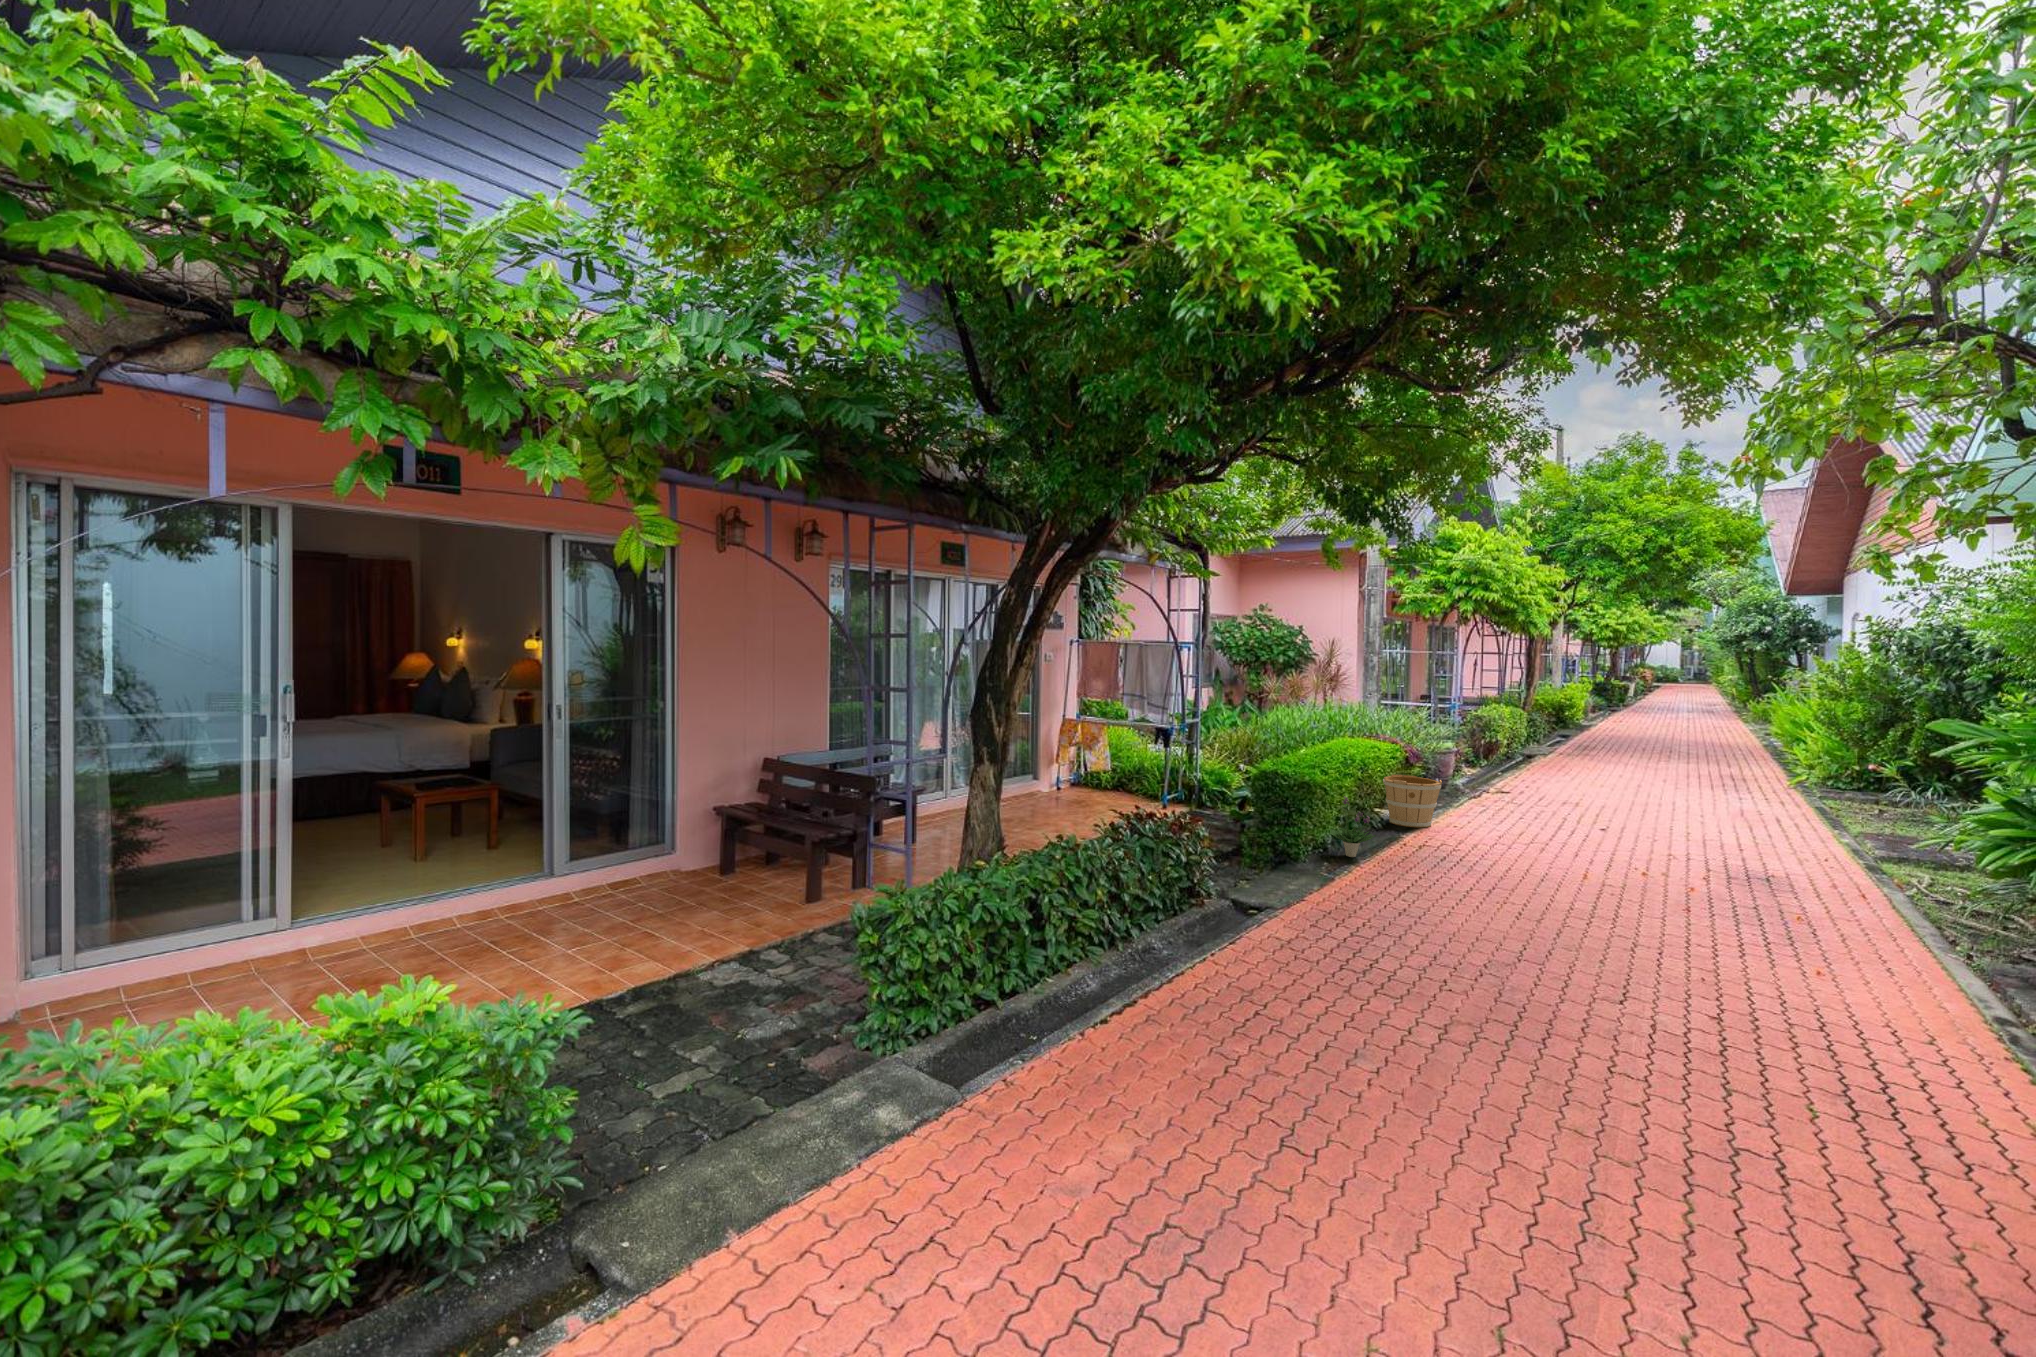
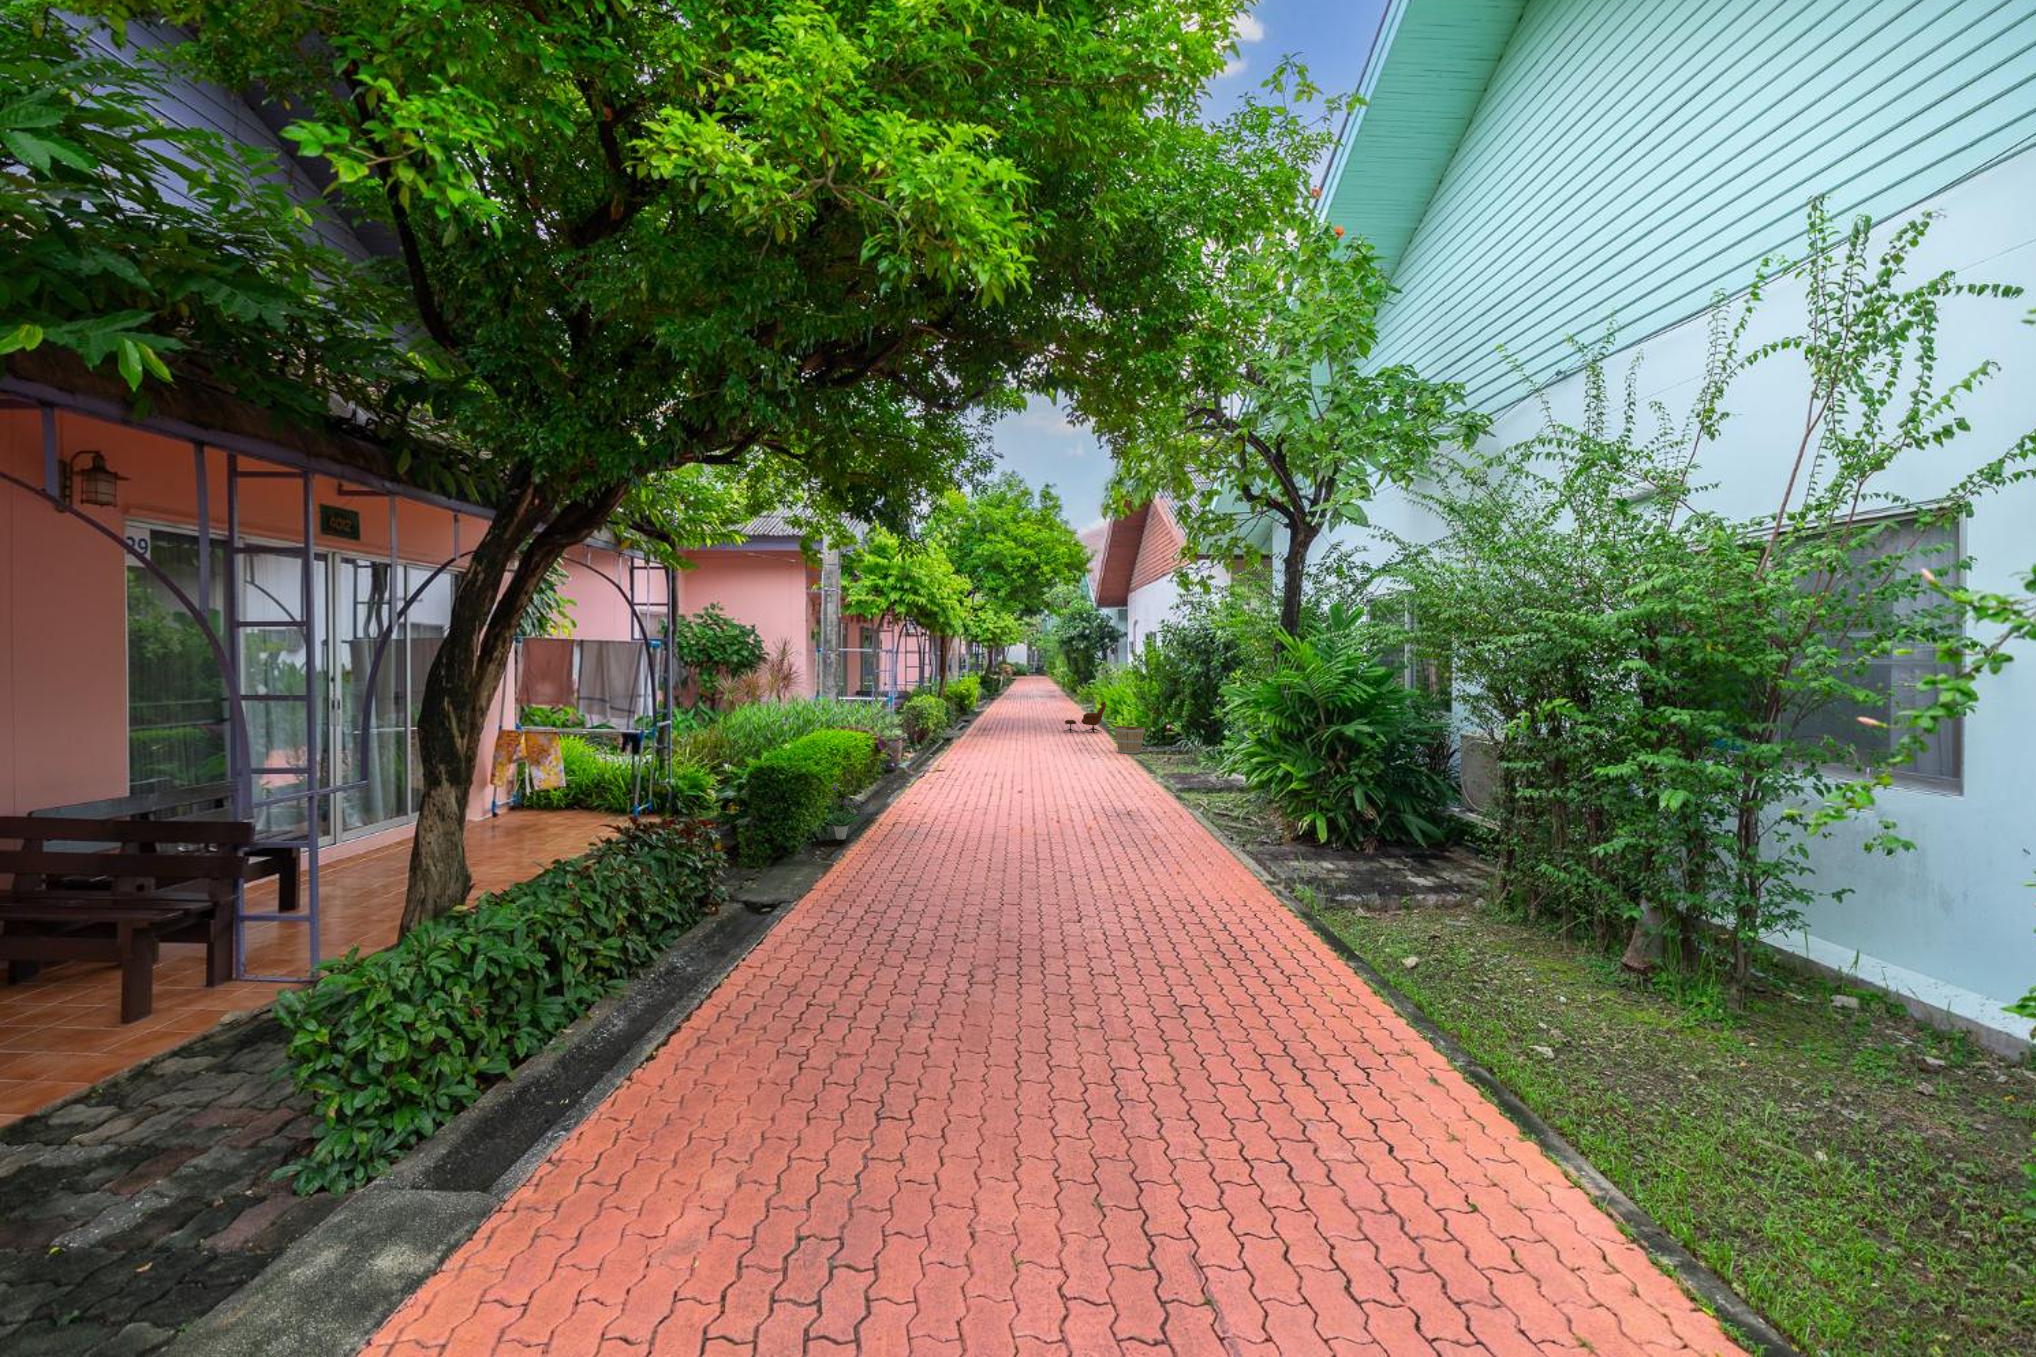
lounge chair: none [1706,725,1784,767] -> present [1065,702,1106,732]
wooden bucket: present [1383,775,1442,828] -> present [1114,726,1145,754]

